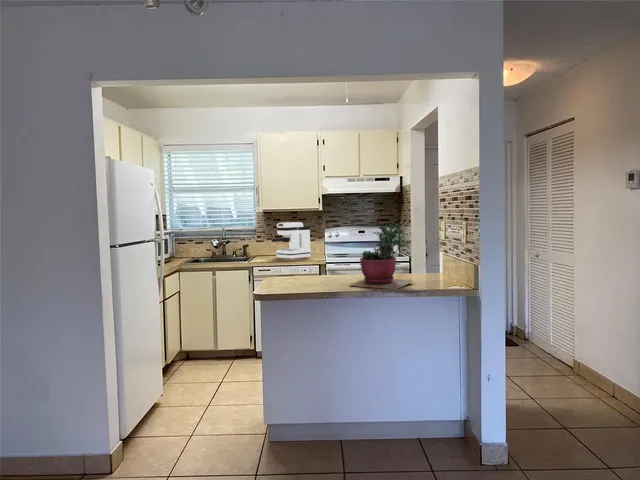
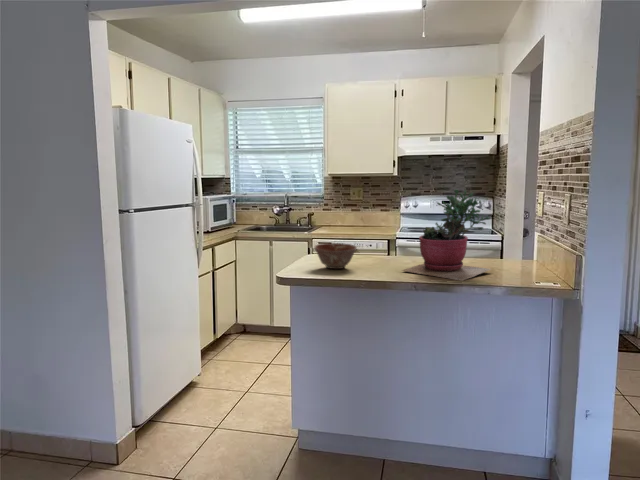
coffee maker: present [272,222,311,259] -> none [338,189,383,231]
ceramic bowl: none [278,267,312,288] -> present [315,243,357,269]

